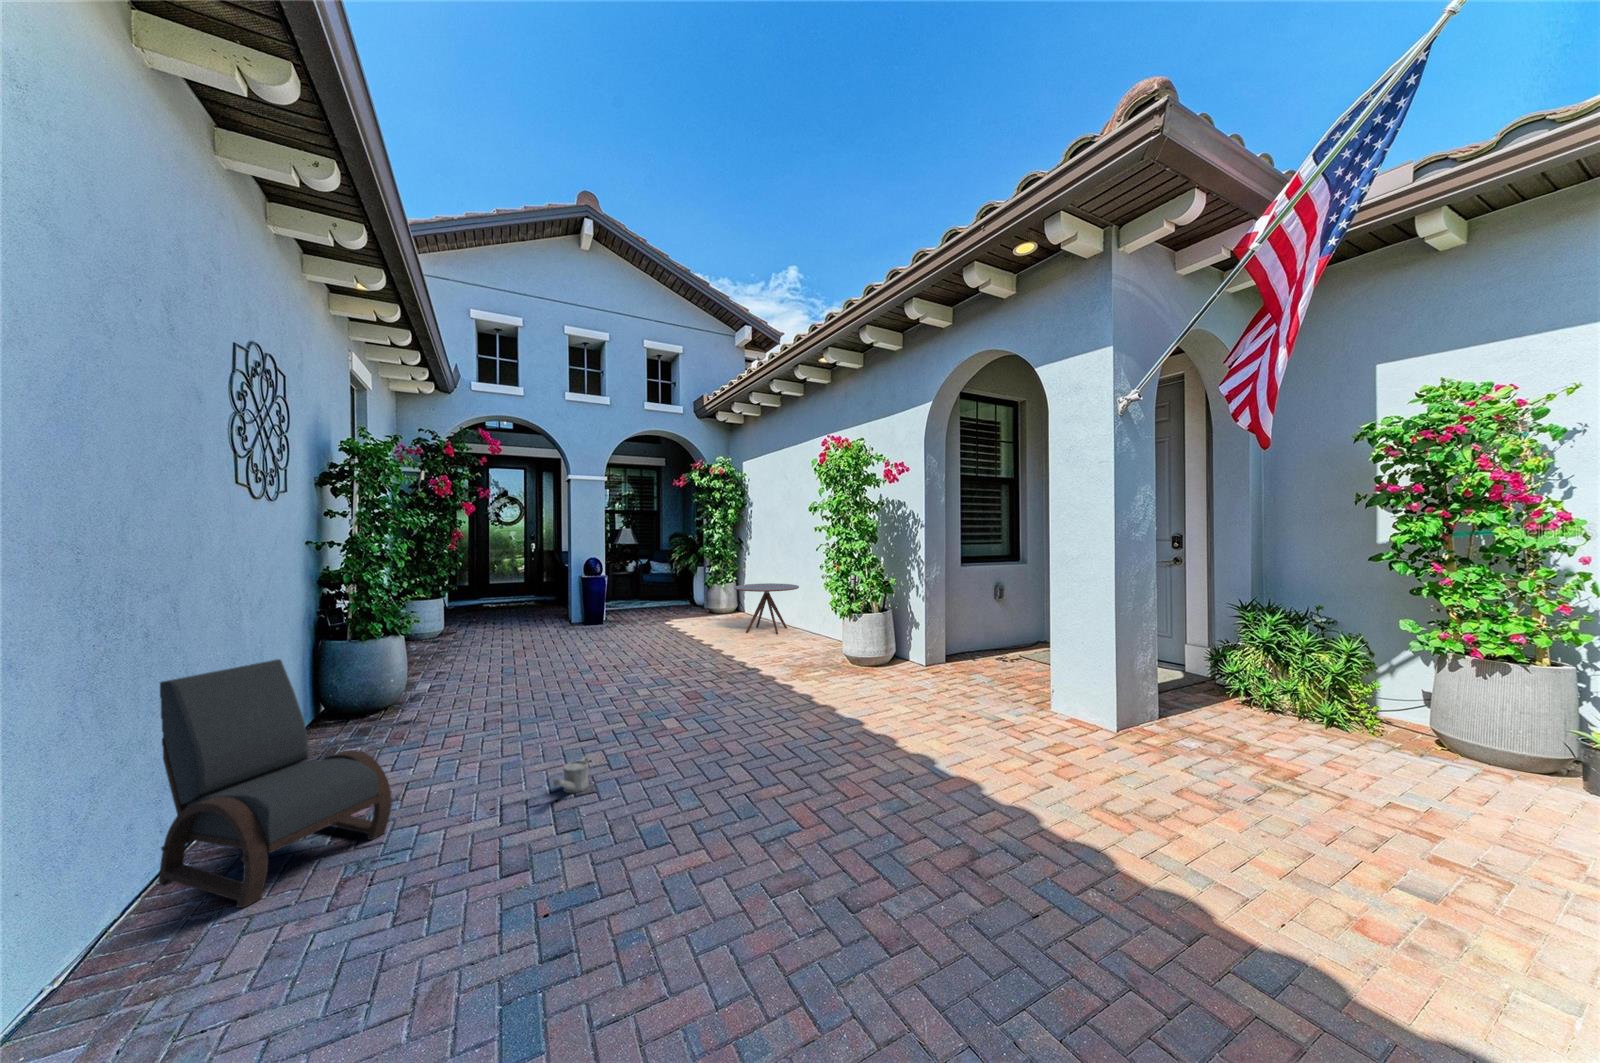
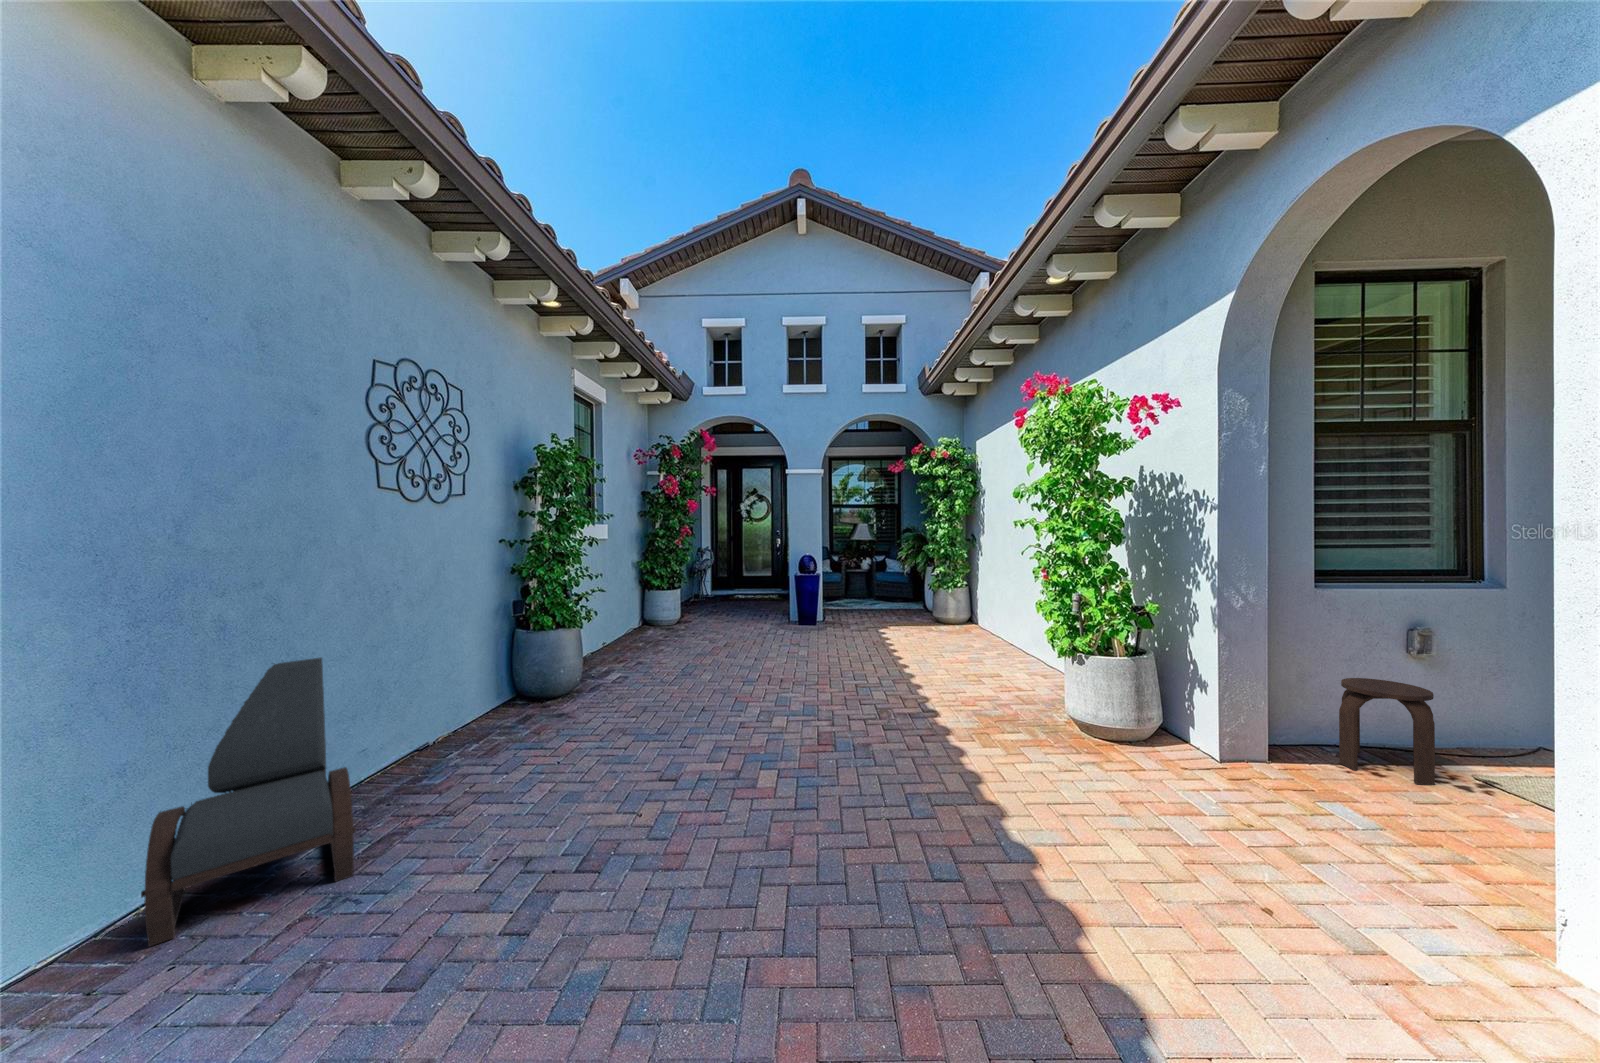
round table: present [734,583,799,634] -> none [943,592,1031,661]
stool: none [975,615,1011,665] -> present [1339,678,1435,785]
watering can: present [553,756,589,793] -> none [509,825,592,879]

